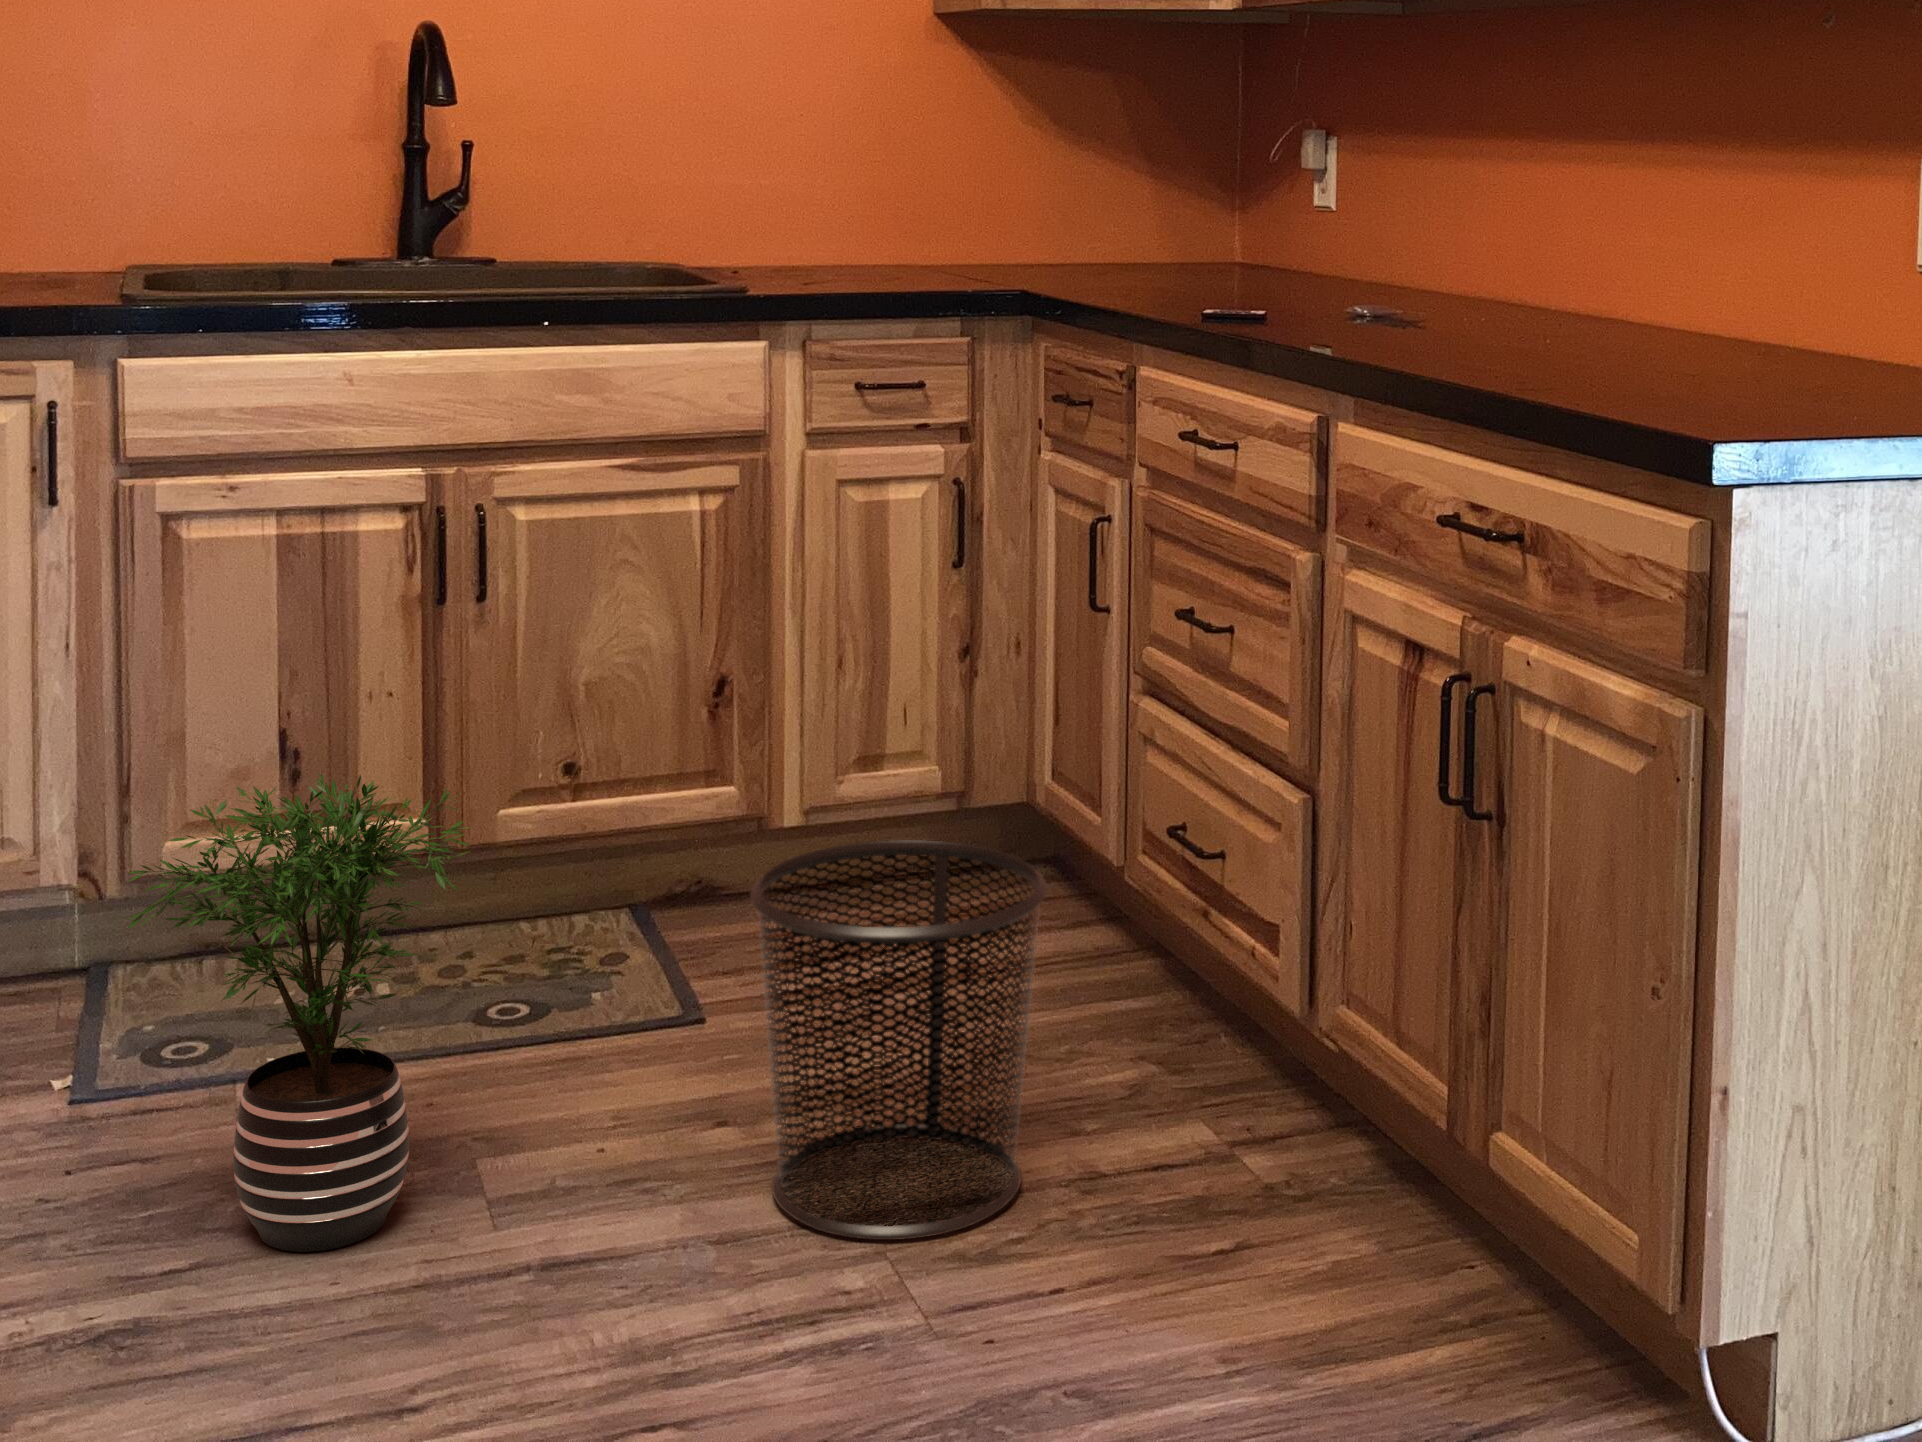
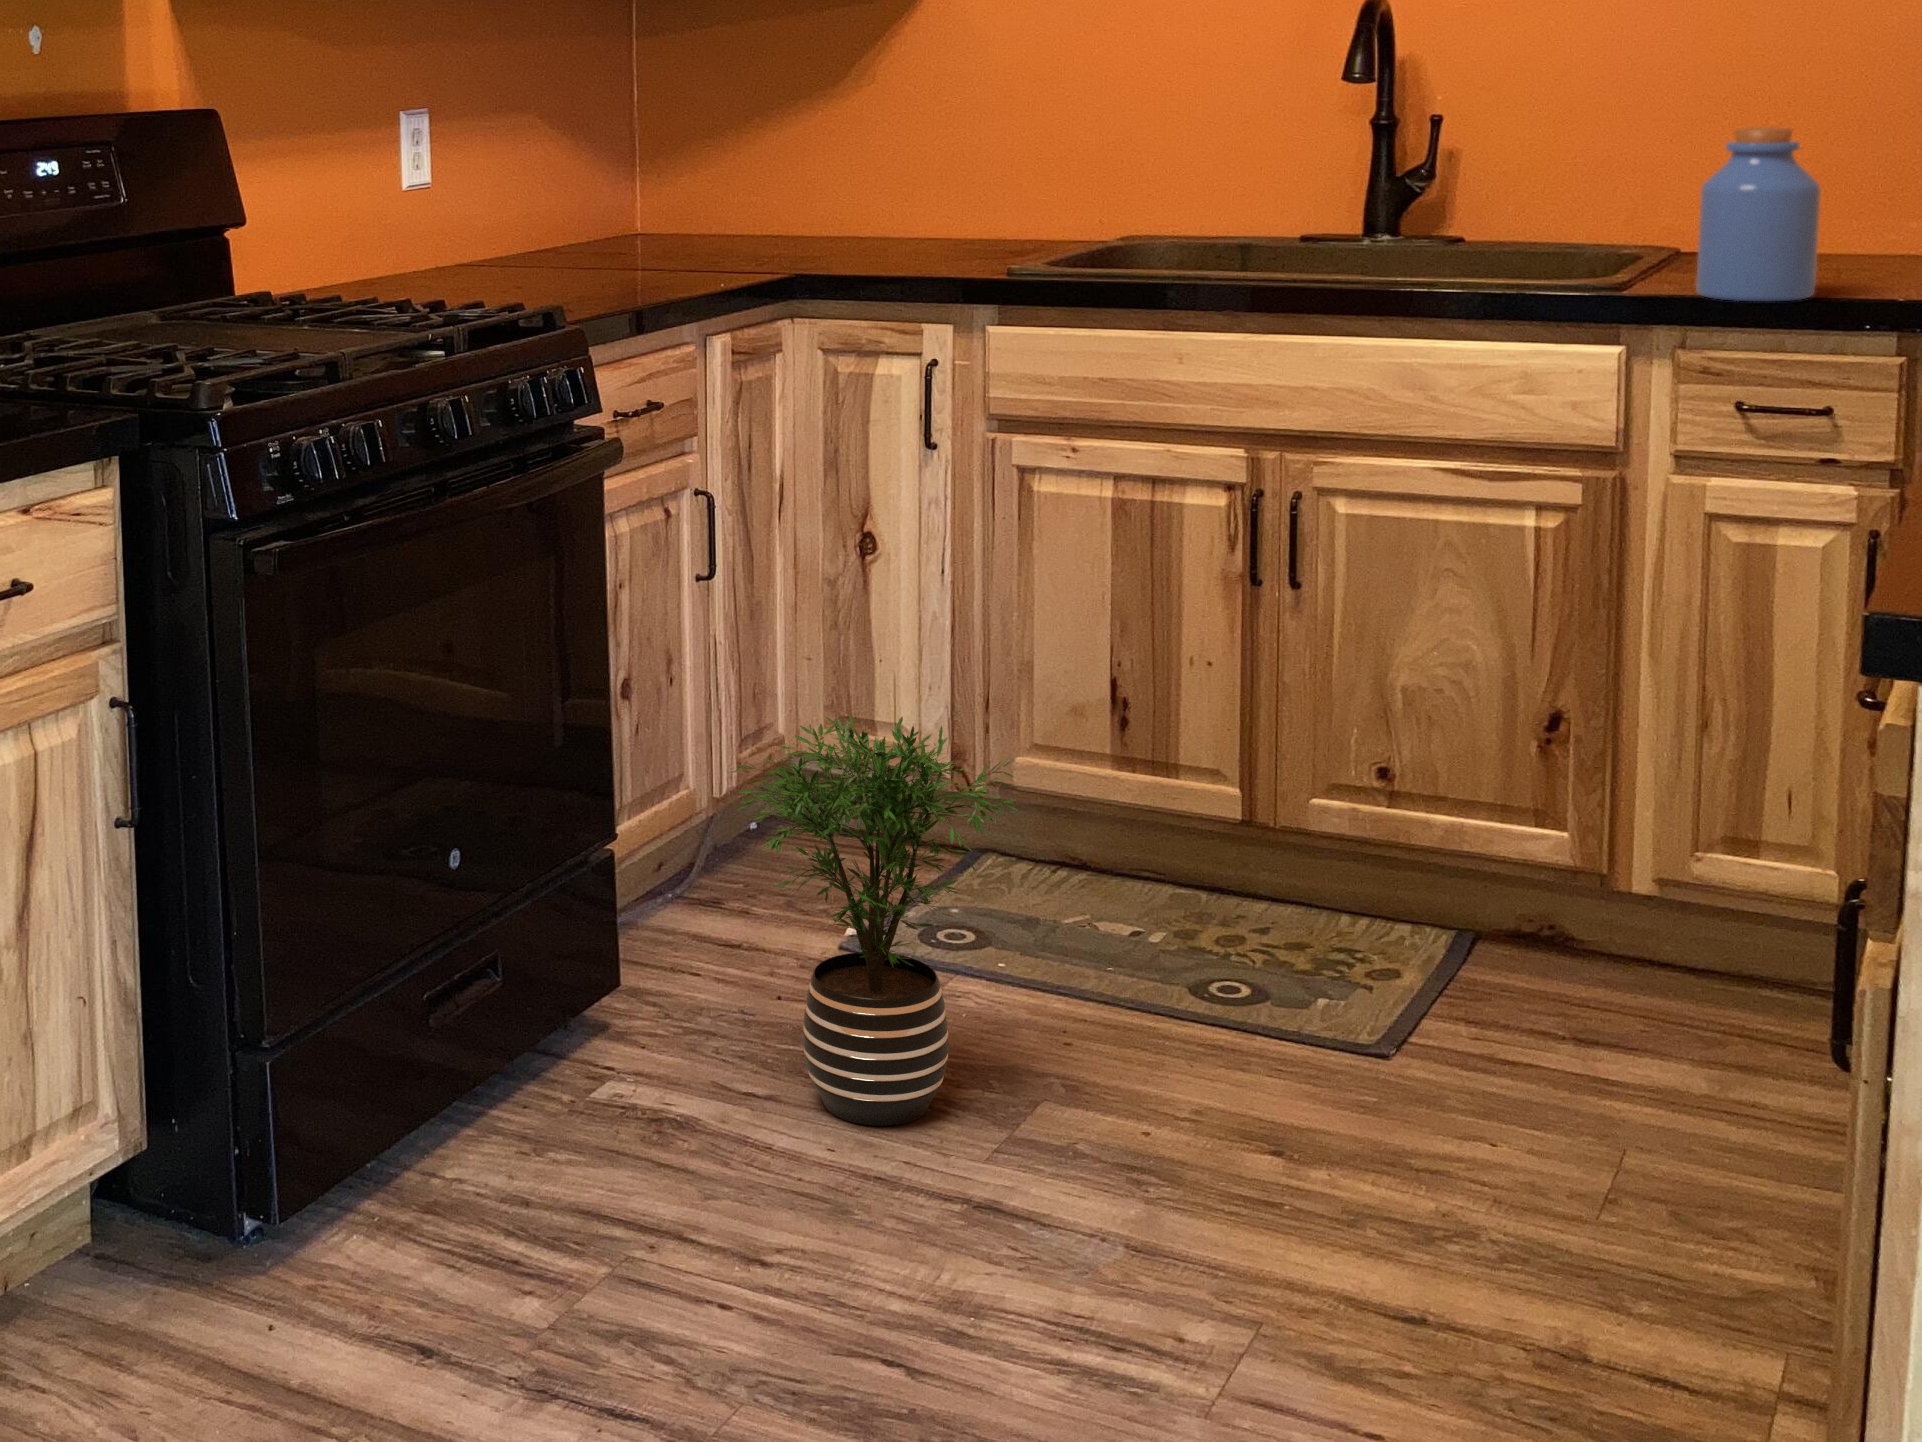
jar: none [817,148,908,293] -> present [1696,127,1821,302]
waste bin: present [750,840,1047,1240] -> none [1197,904,1537,1340]

